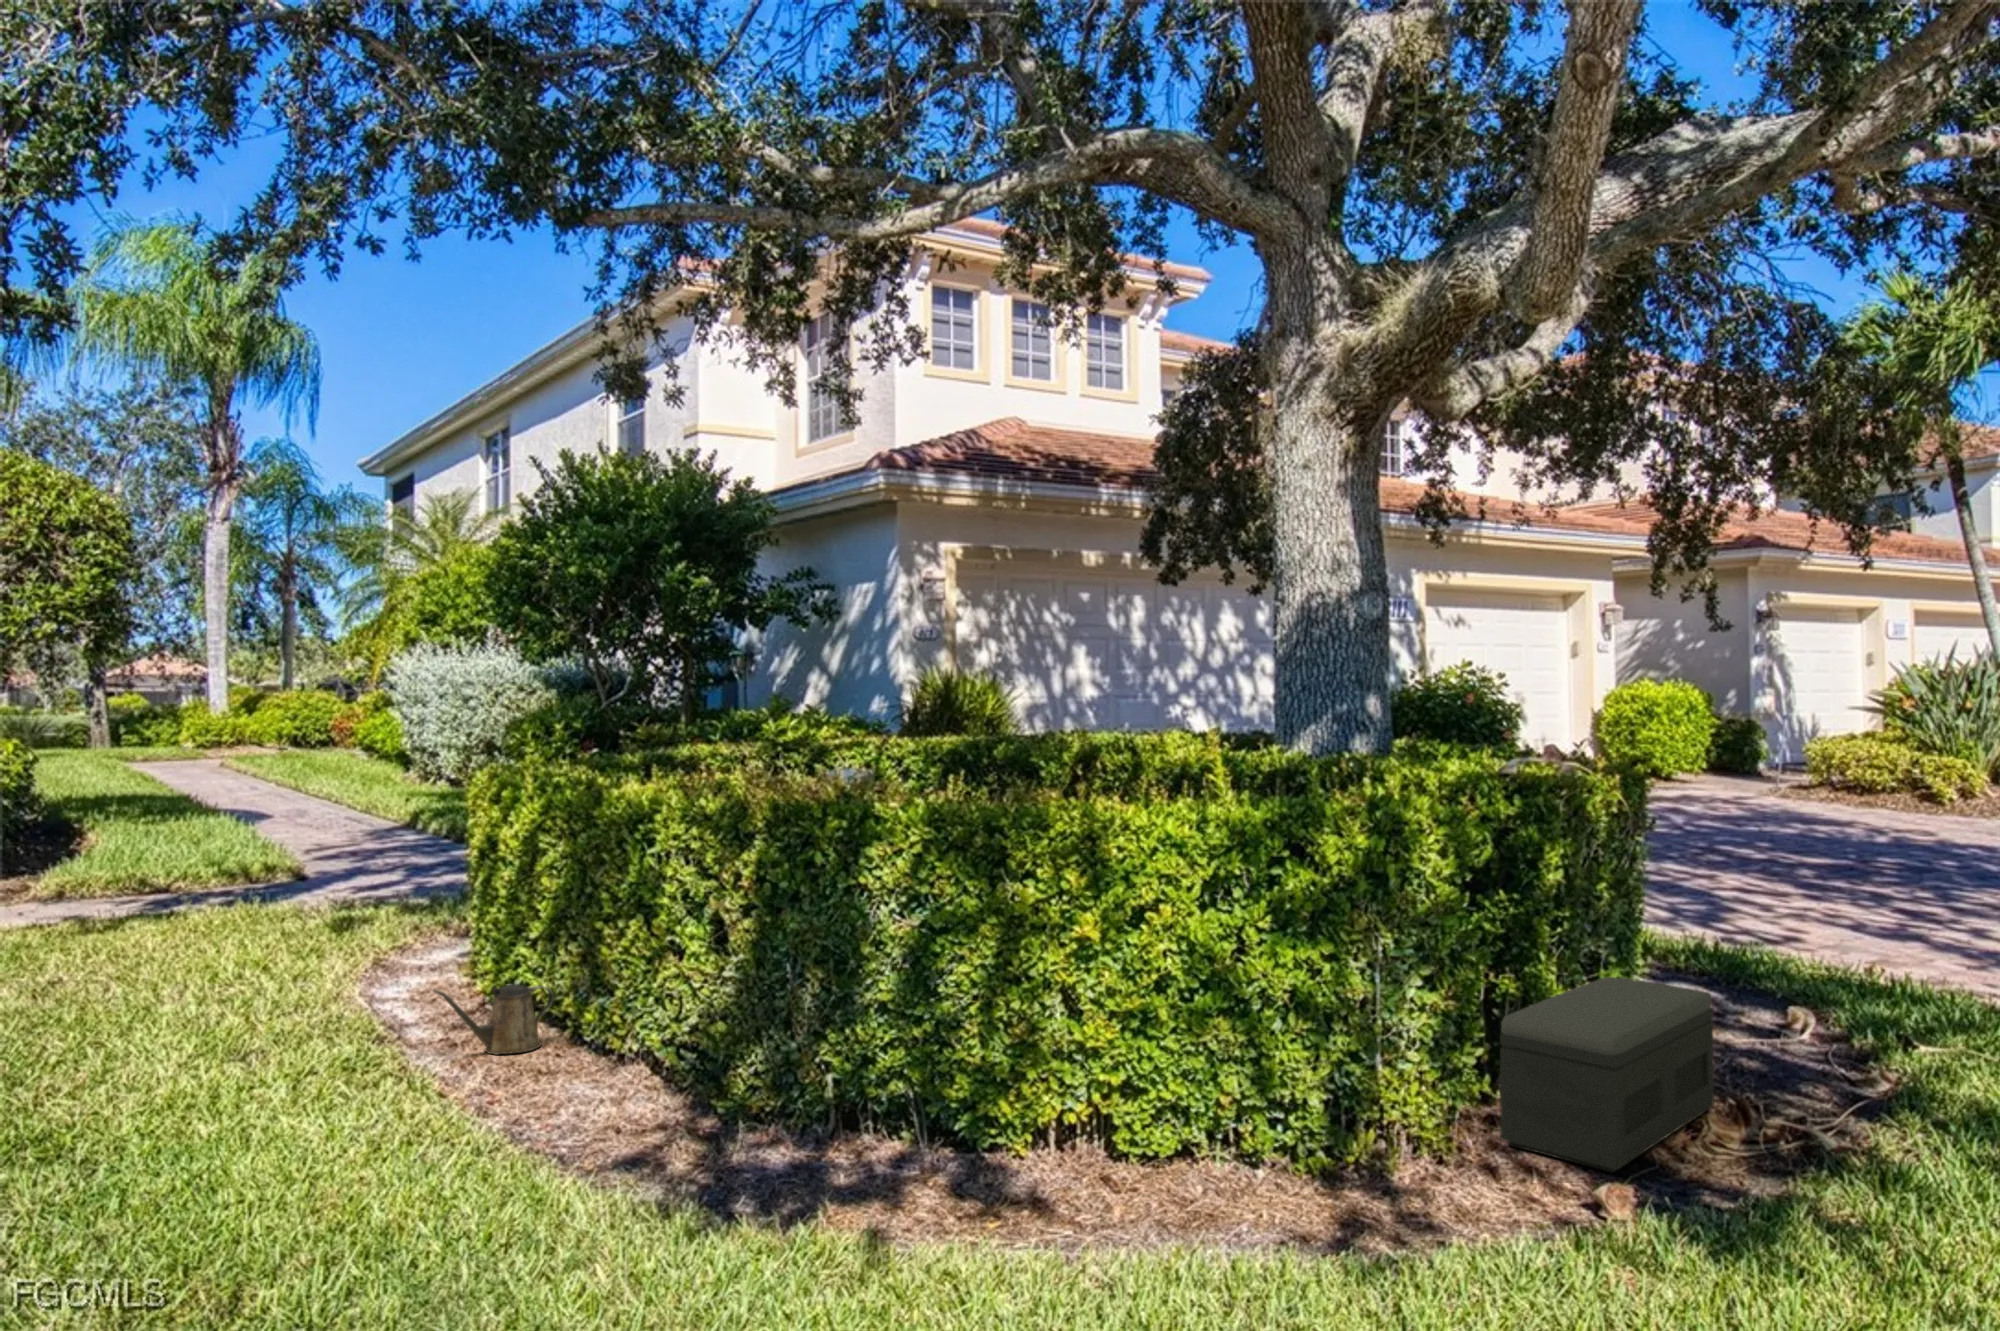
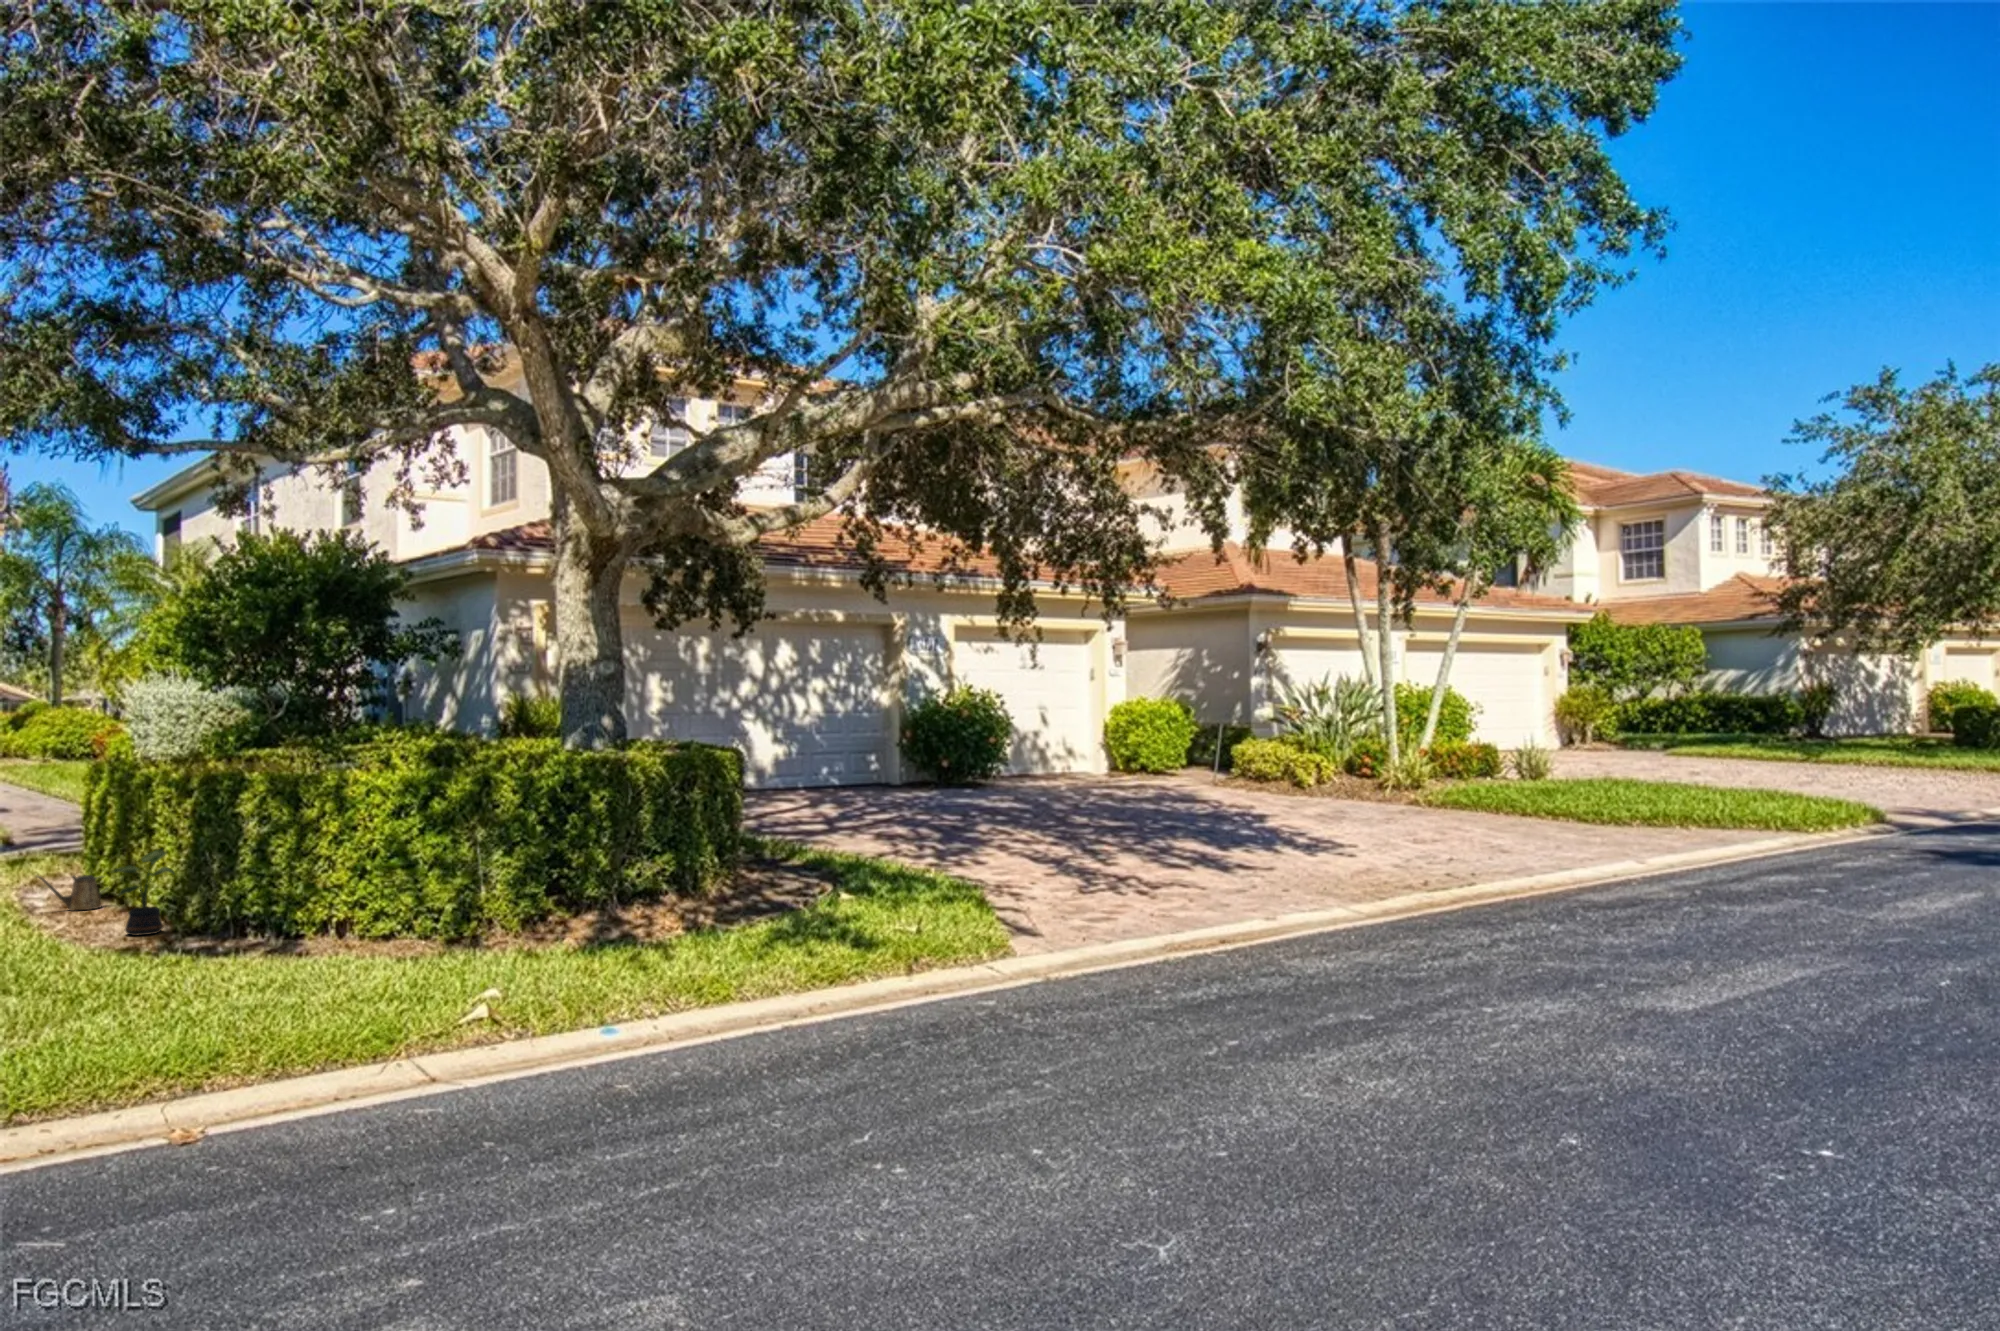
potted plant: none [639,957,763,1156] -> present [113,849,175,936]
storage bench: present [1500,977,1714,1172] -> none [536,854,671,930]

